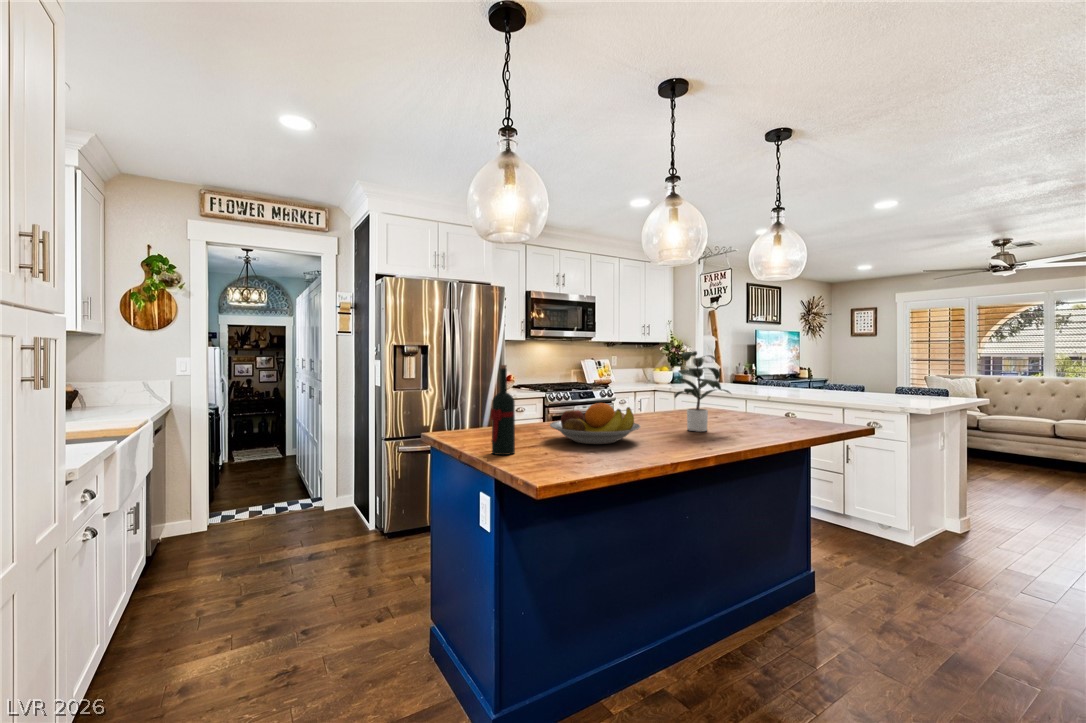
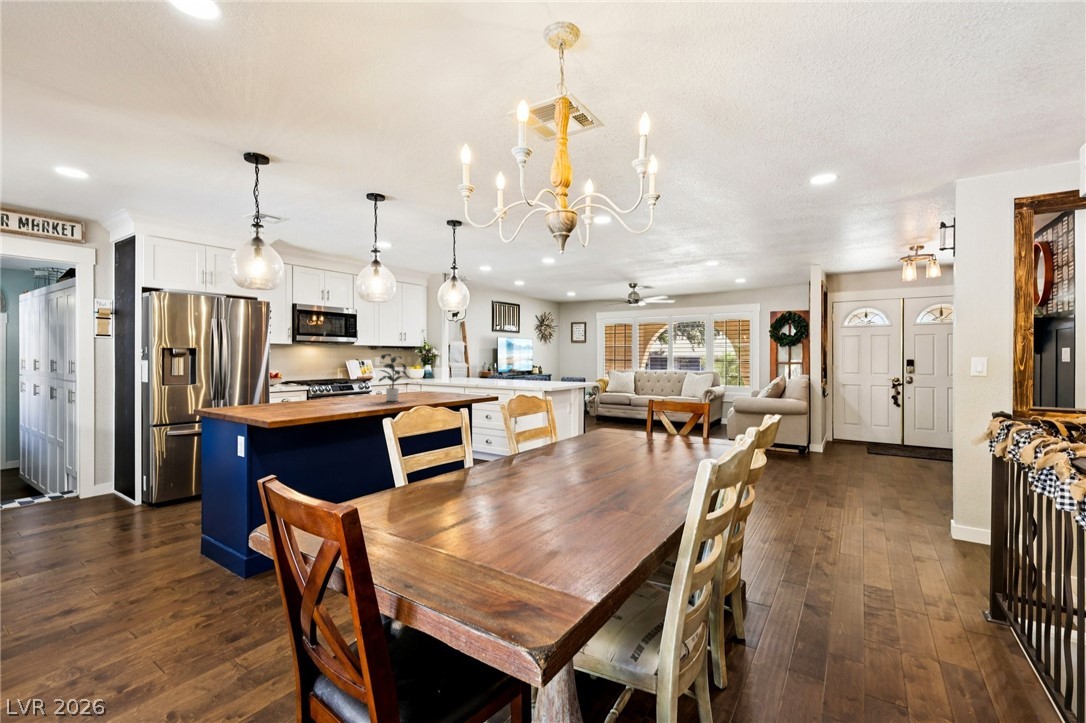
wine bottle: present [491,365,515,455] -> none [245,361,262,414]
fruit bowl: present [550,403,640,444] -> none [289,384,349,408]

